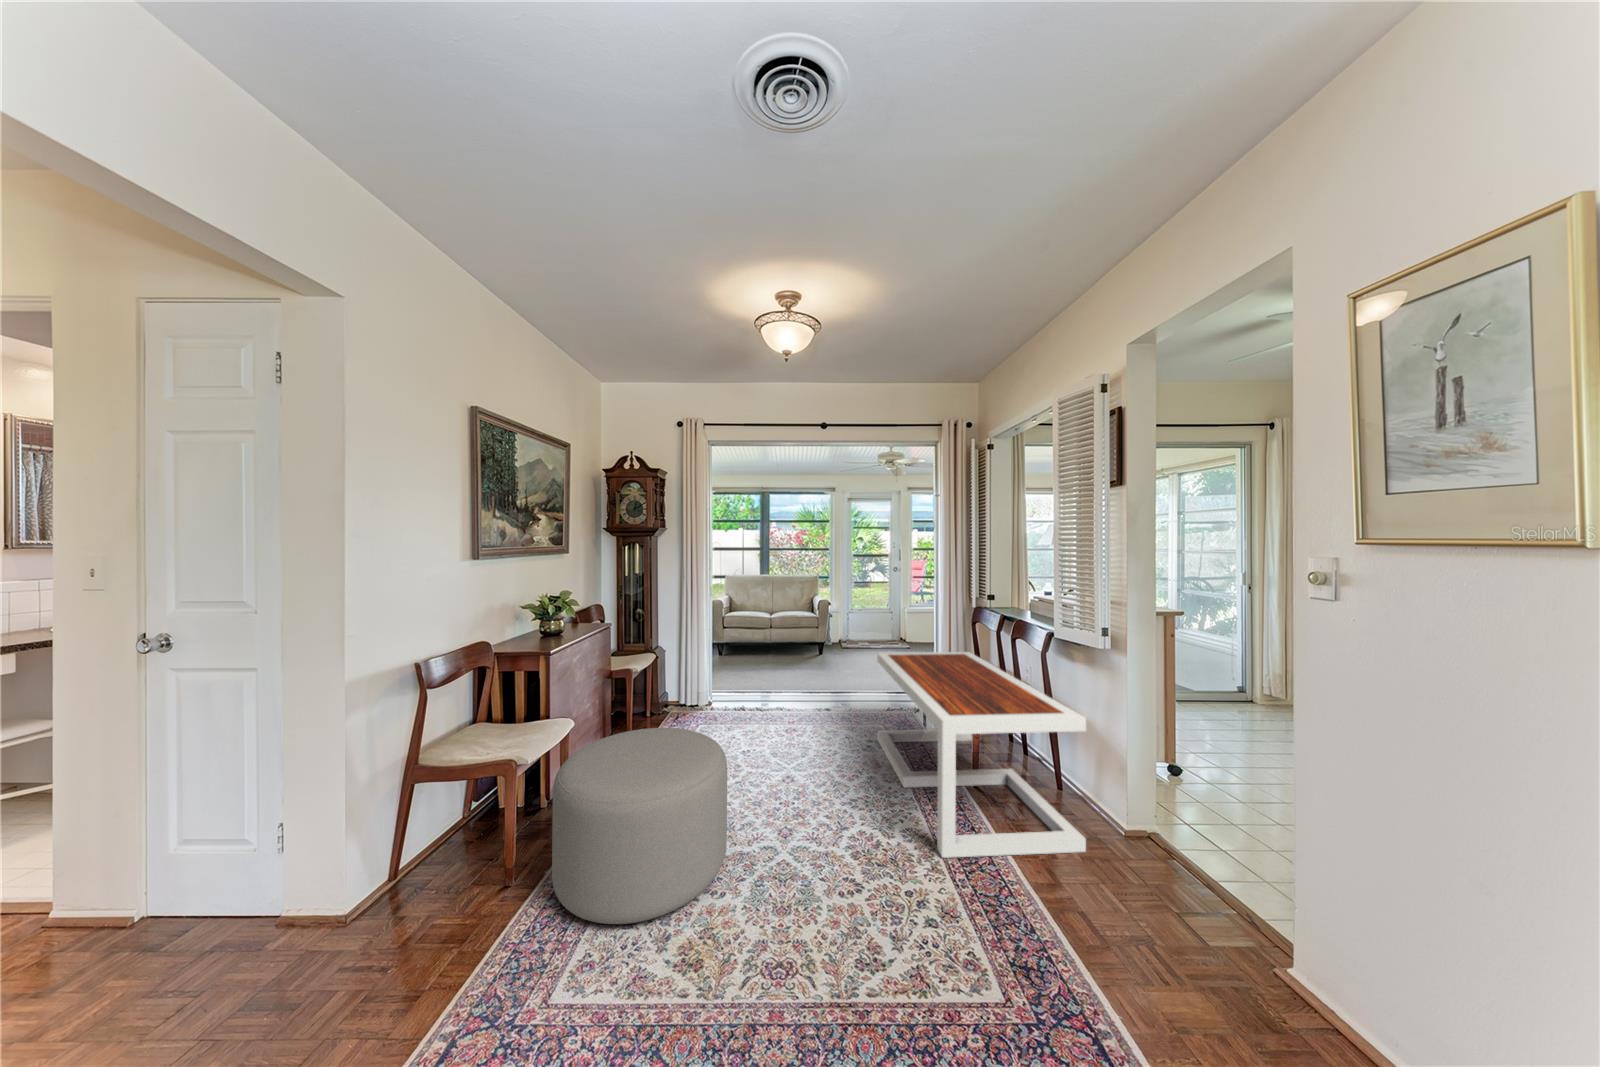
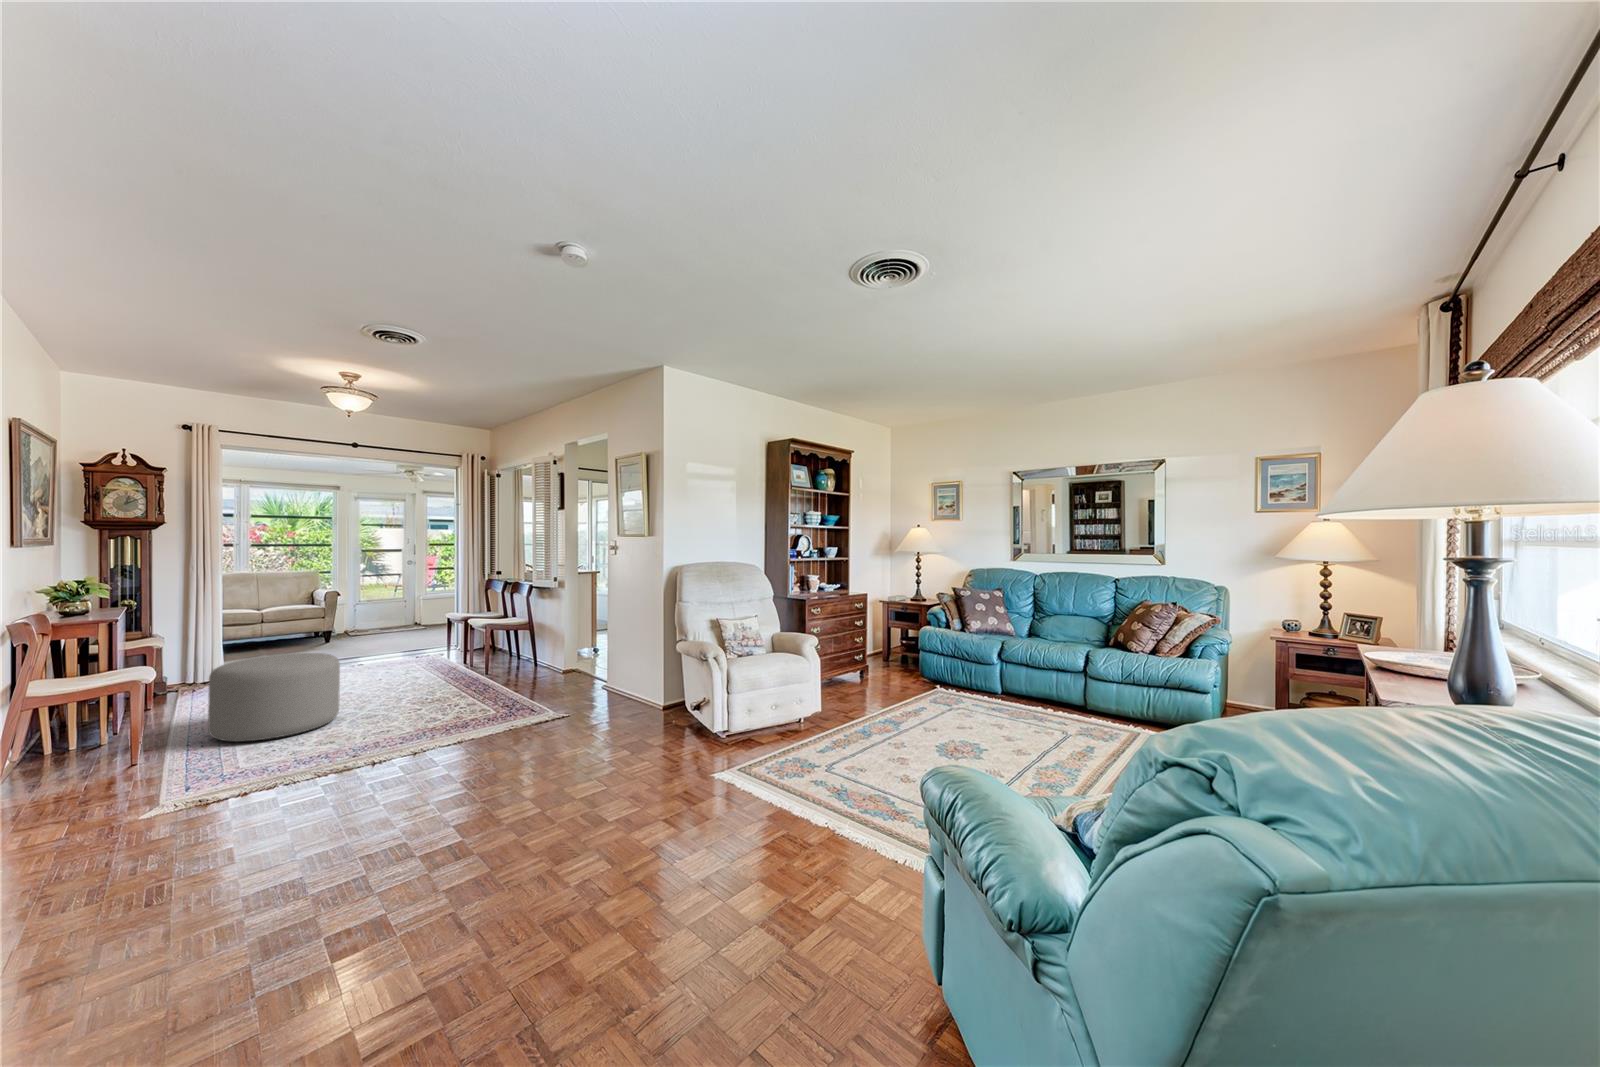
coffee table: present [877,652,1086,858] -> none [416,606,541,690]

